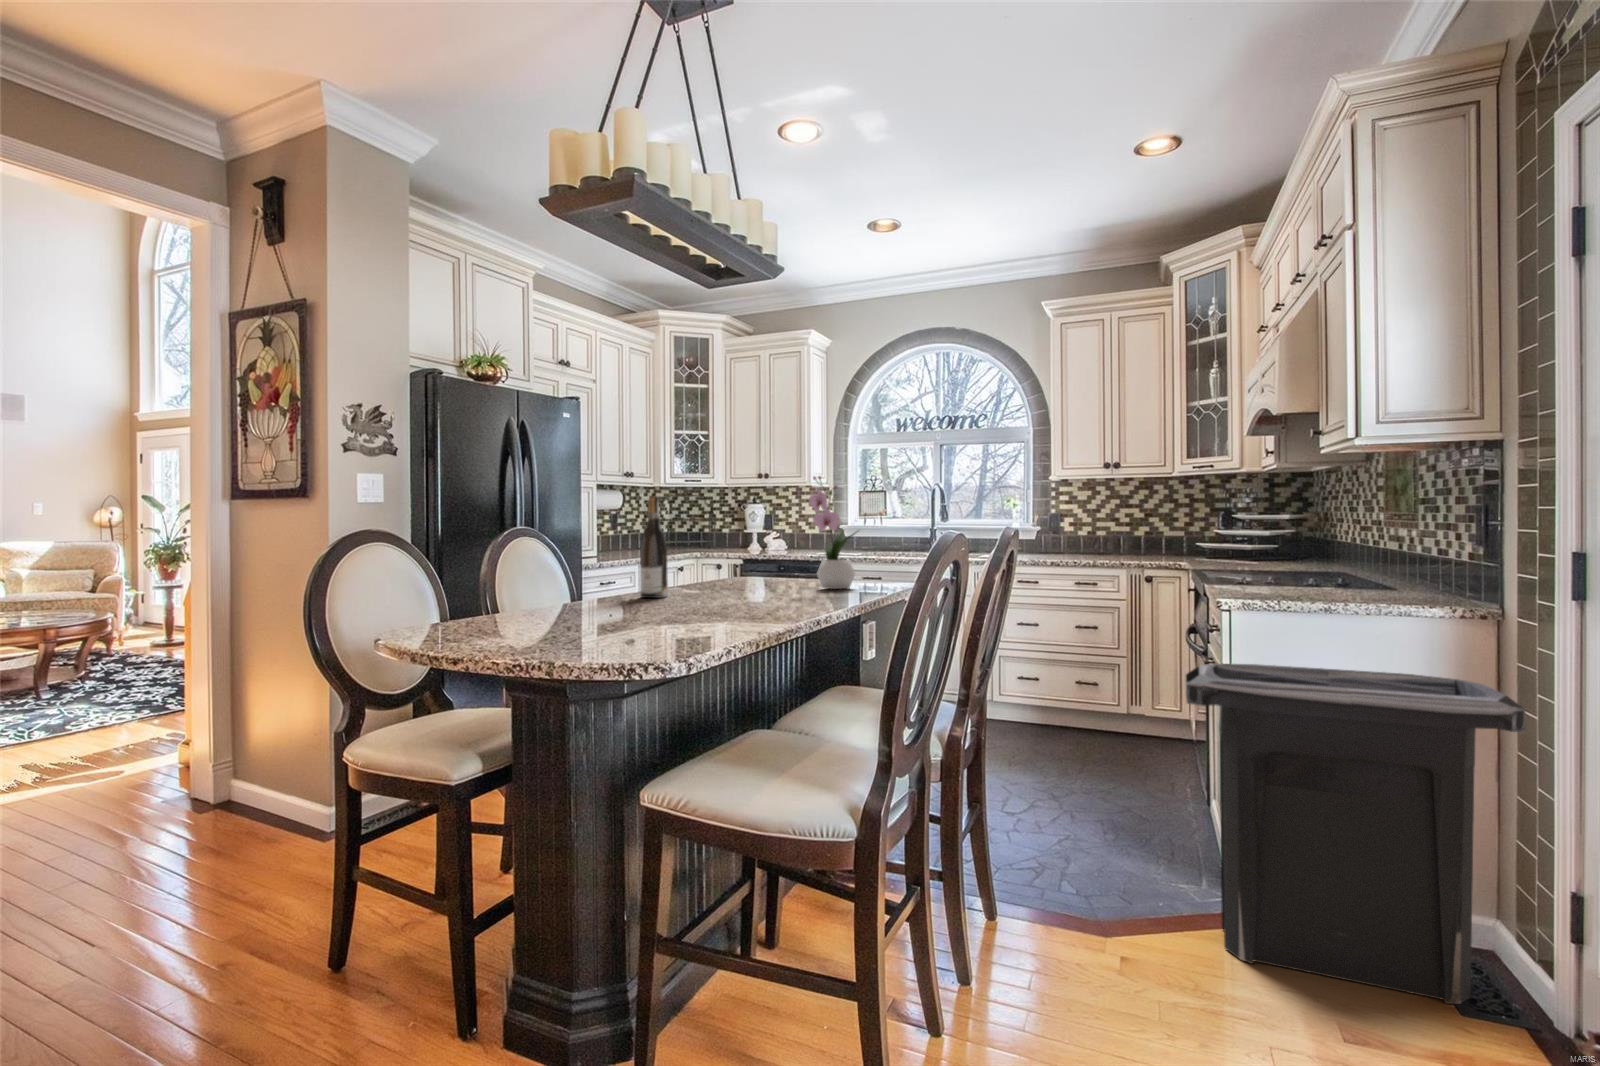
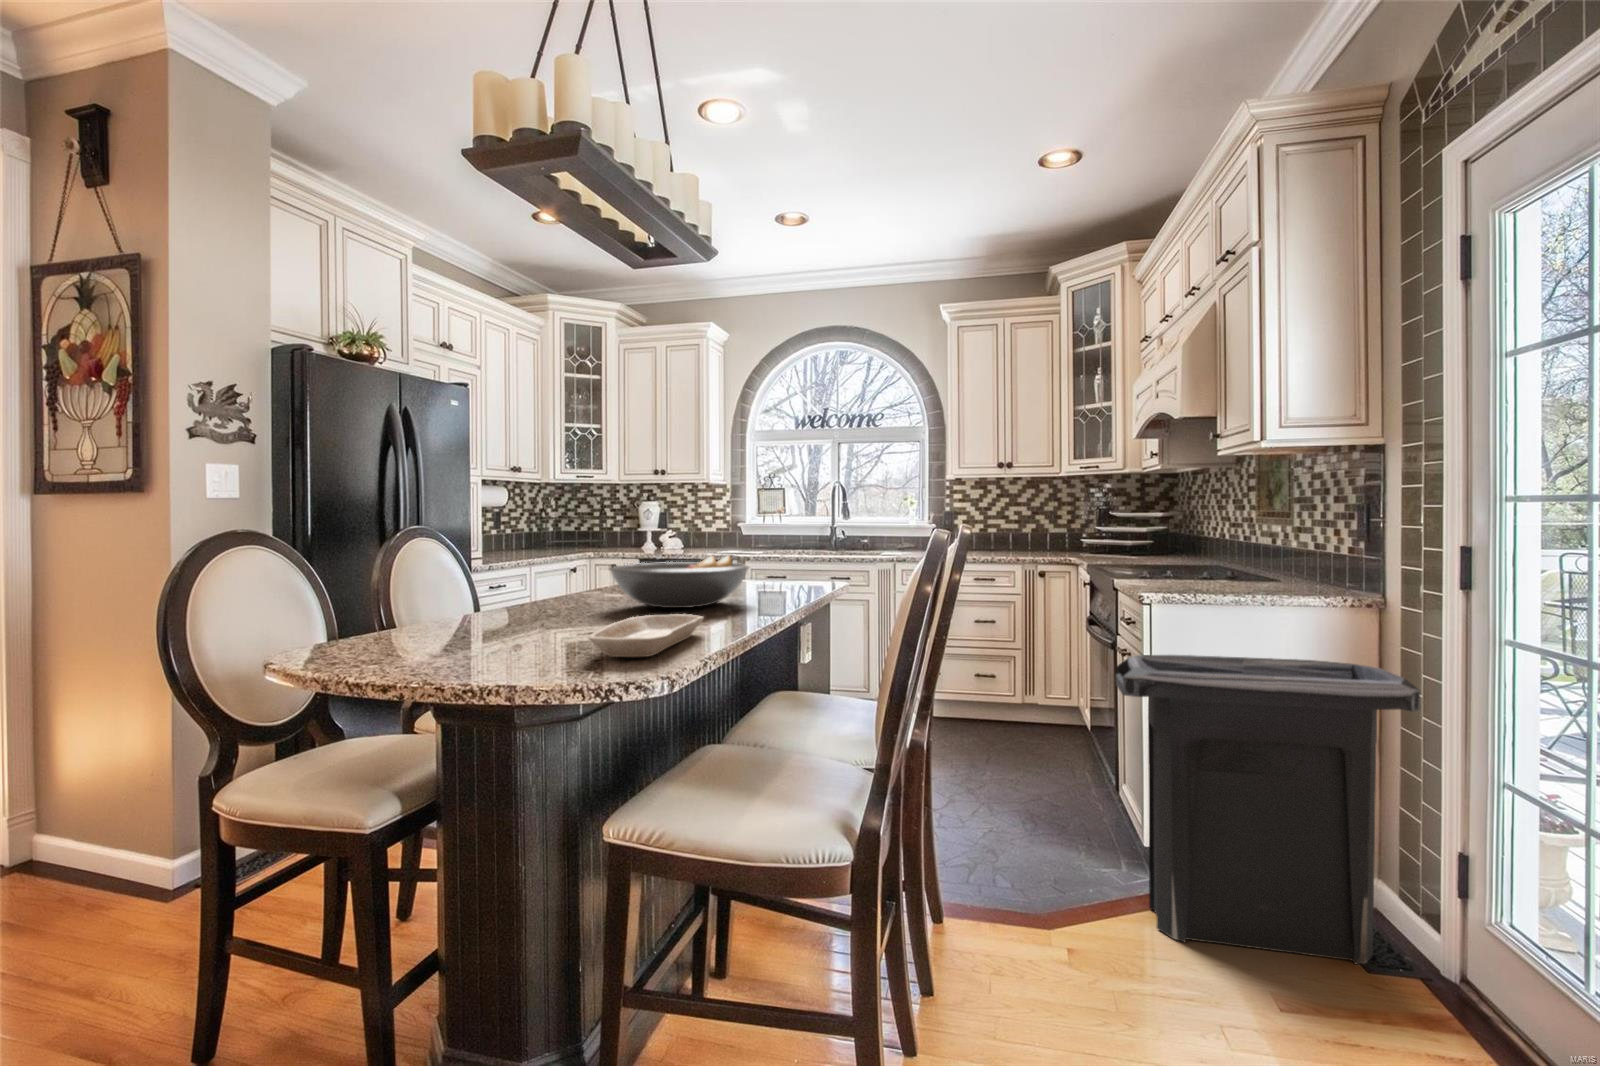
flower arrangement: present [809,476,856,589] -> none [743,471,796,589]
wine bottle: present [640,495,668,598] -> none [563,491,594,602]
fruit bowl: none [674,555,804,604] -> present [610,555,749,608]
tray: none [625,608,741,644] -> present [588,614,704,657]

